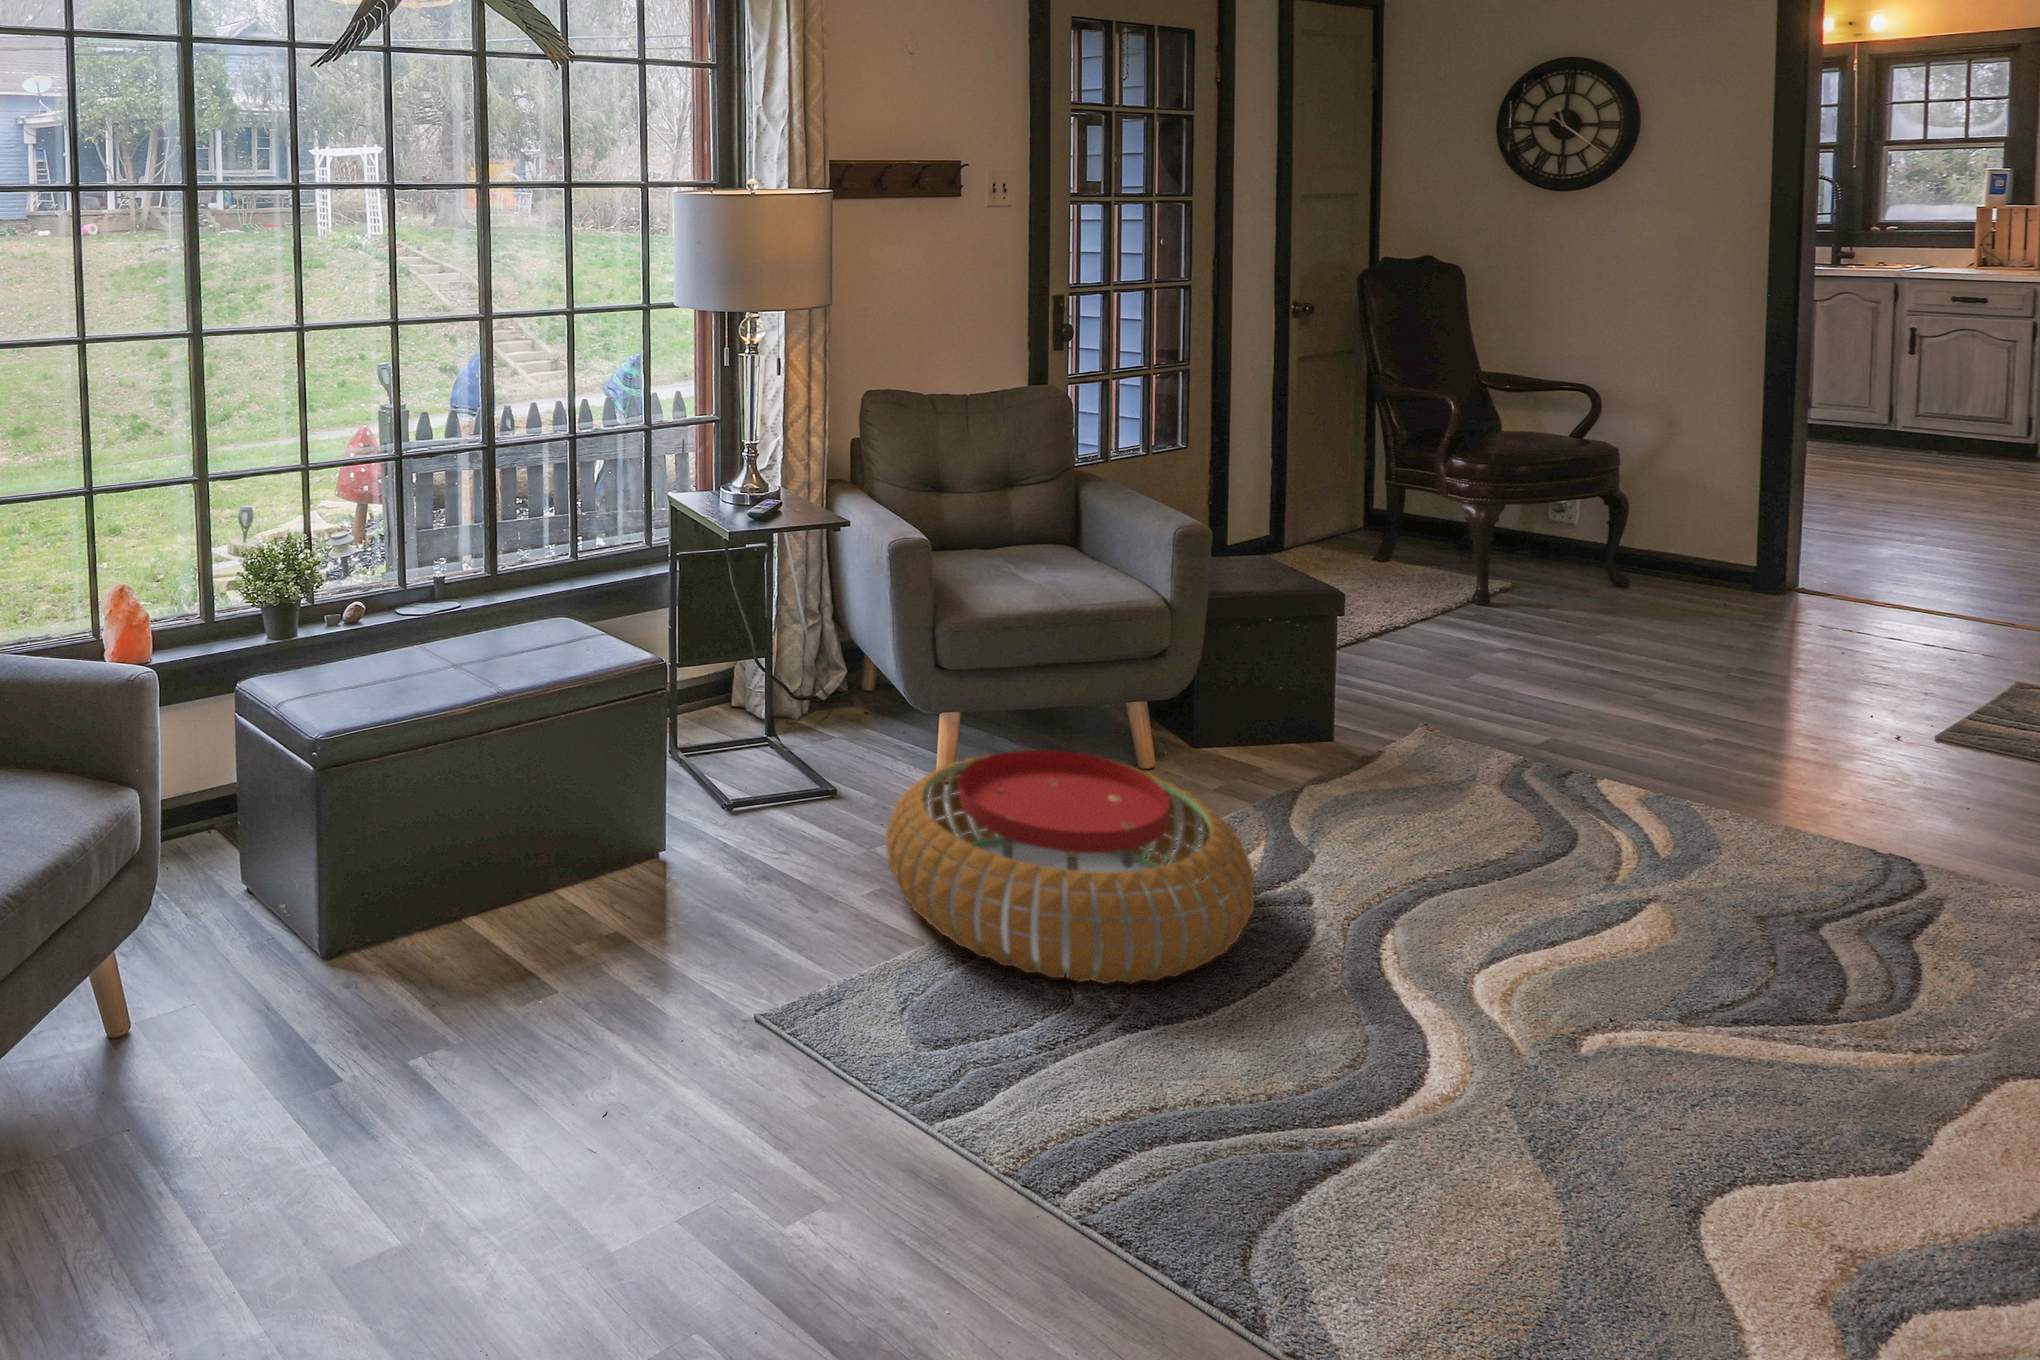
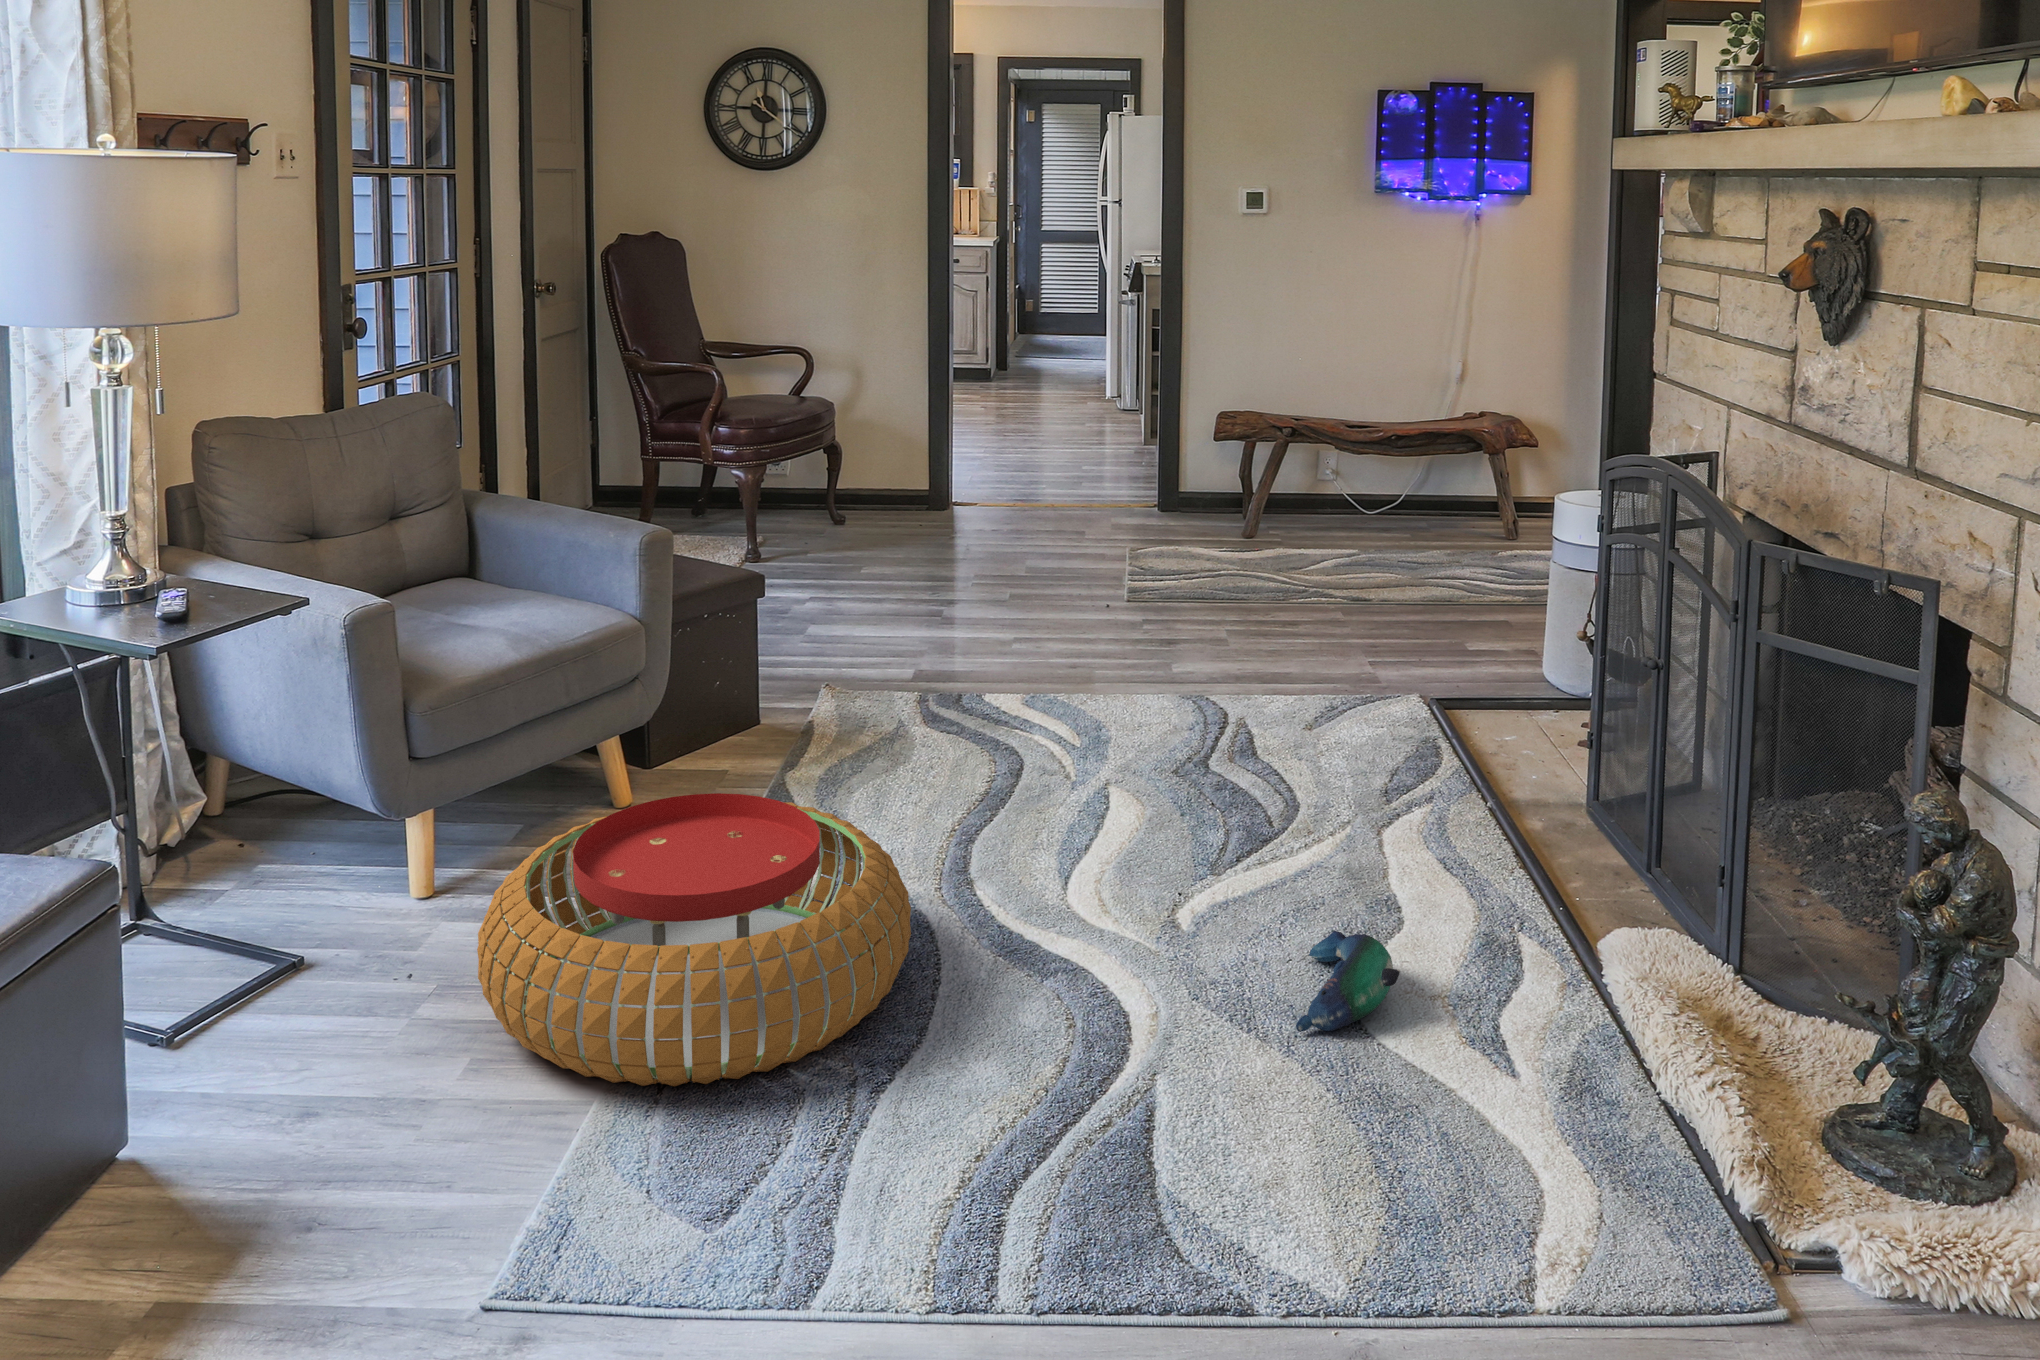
plush toy: none [1599,1137,1797,1227] -> present [1296,931,1400,1032]

